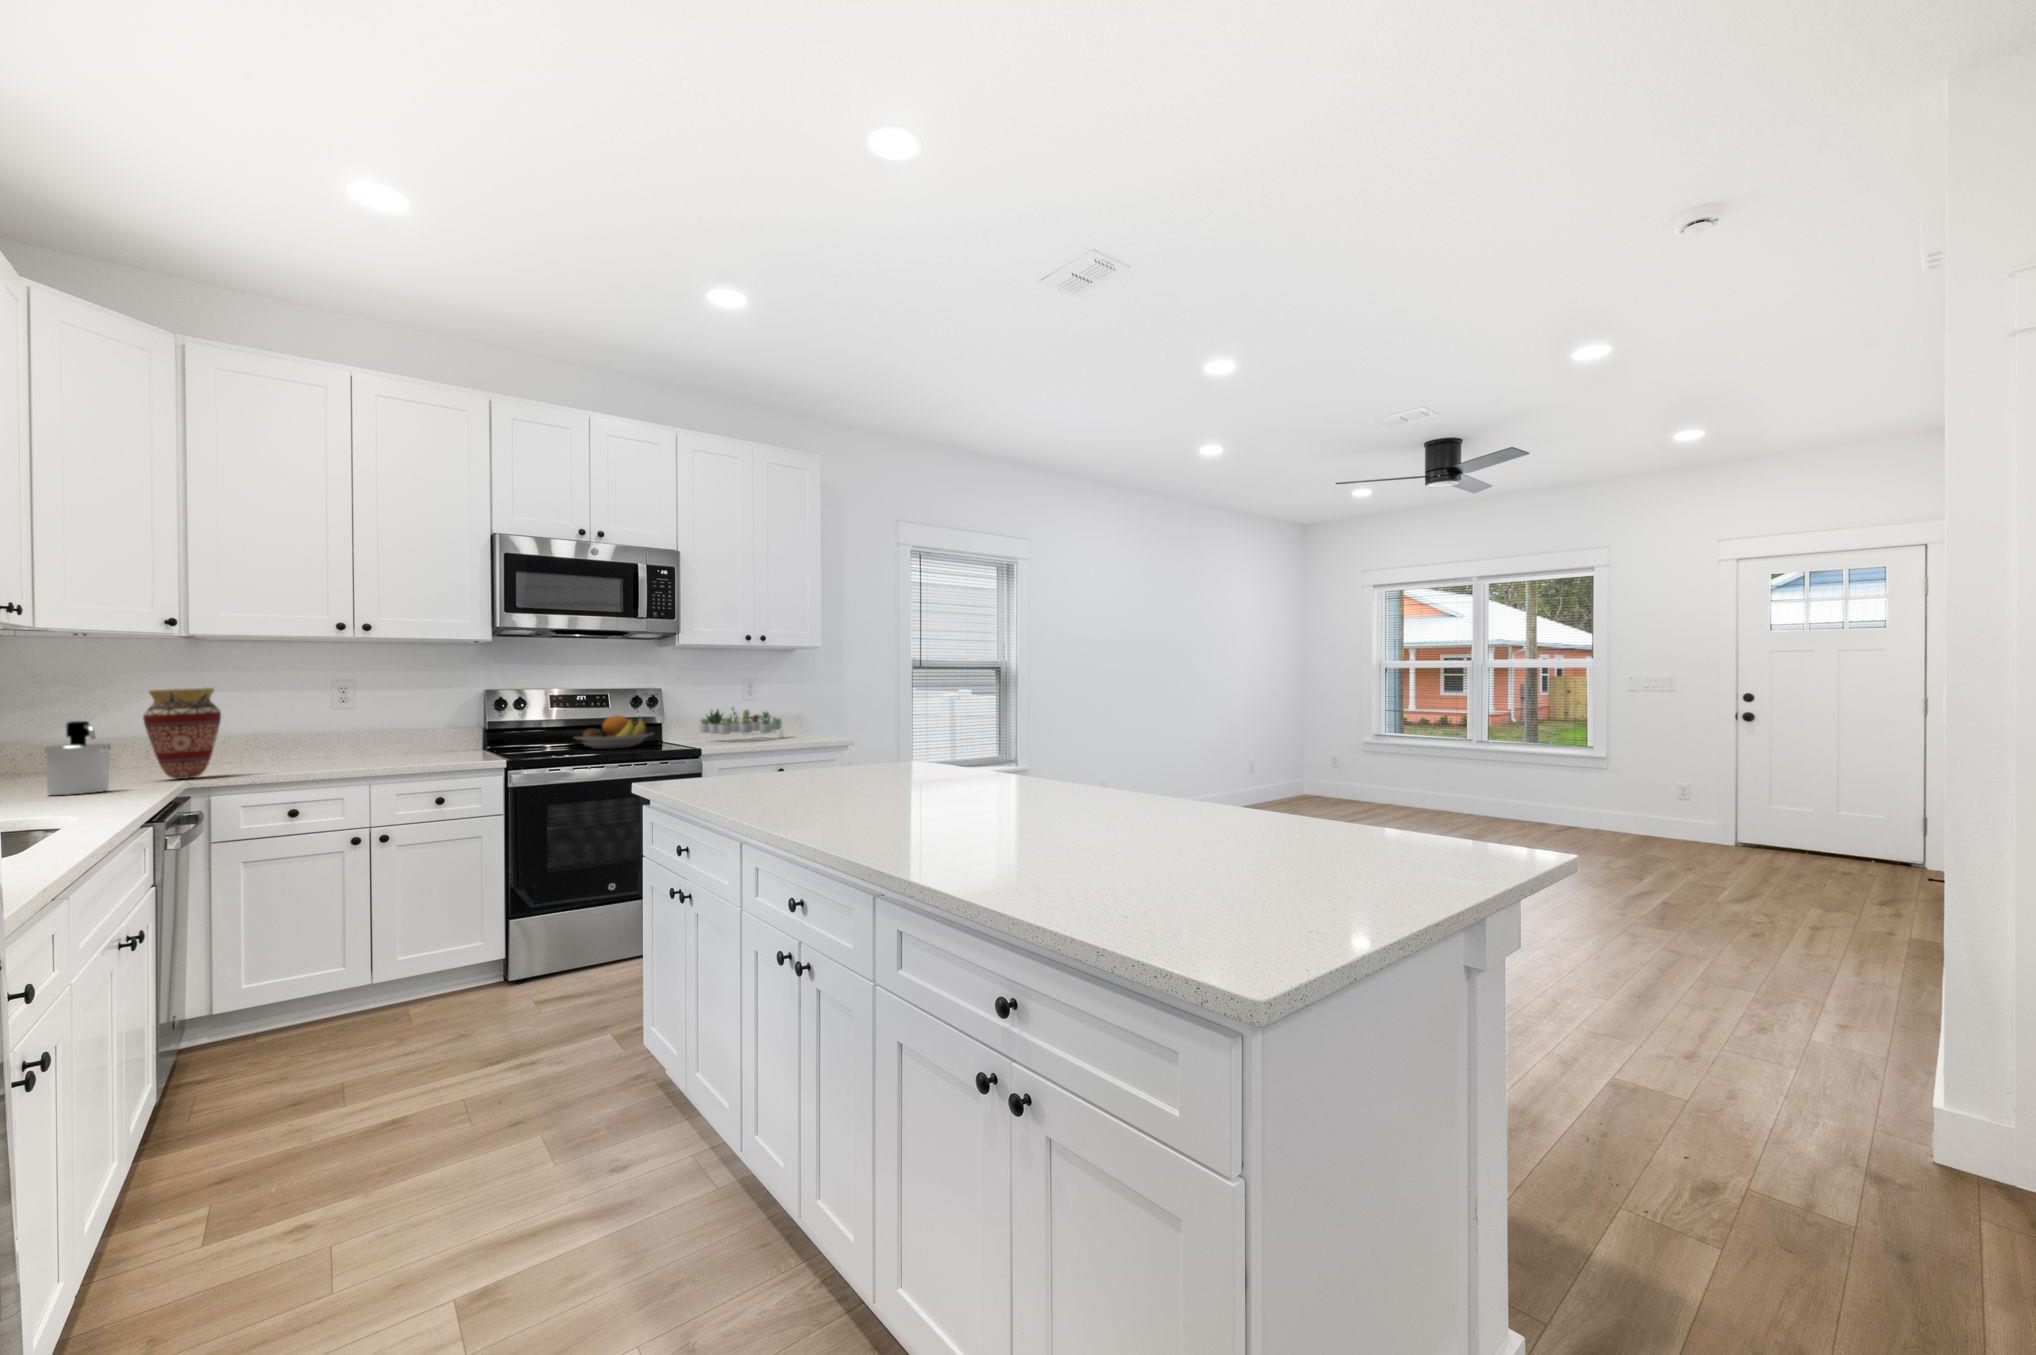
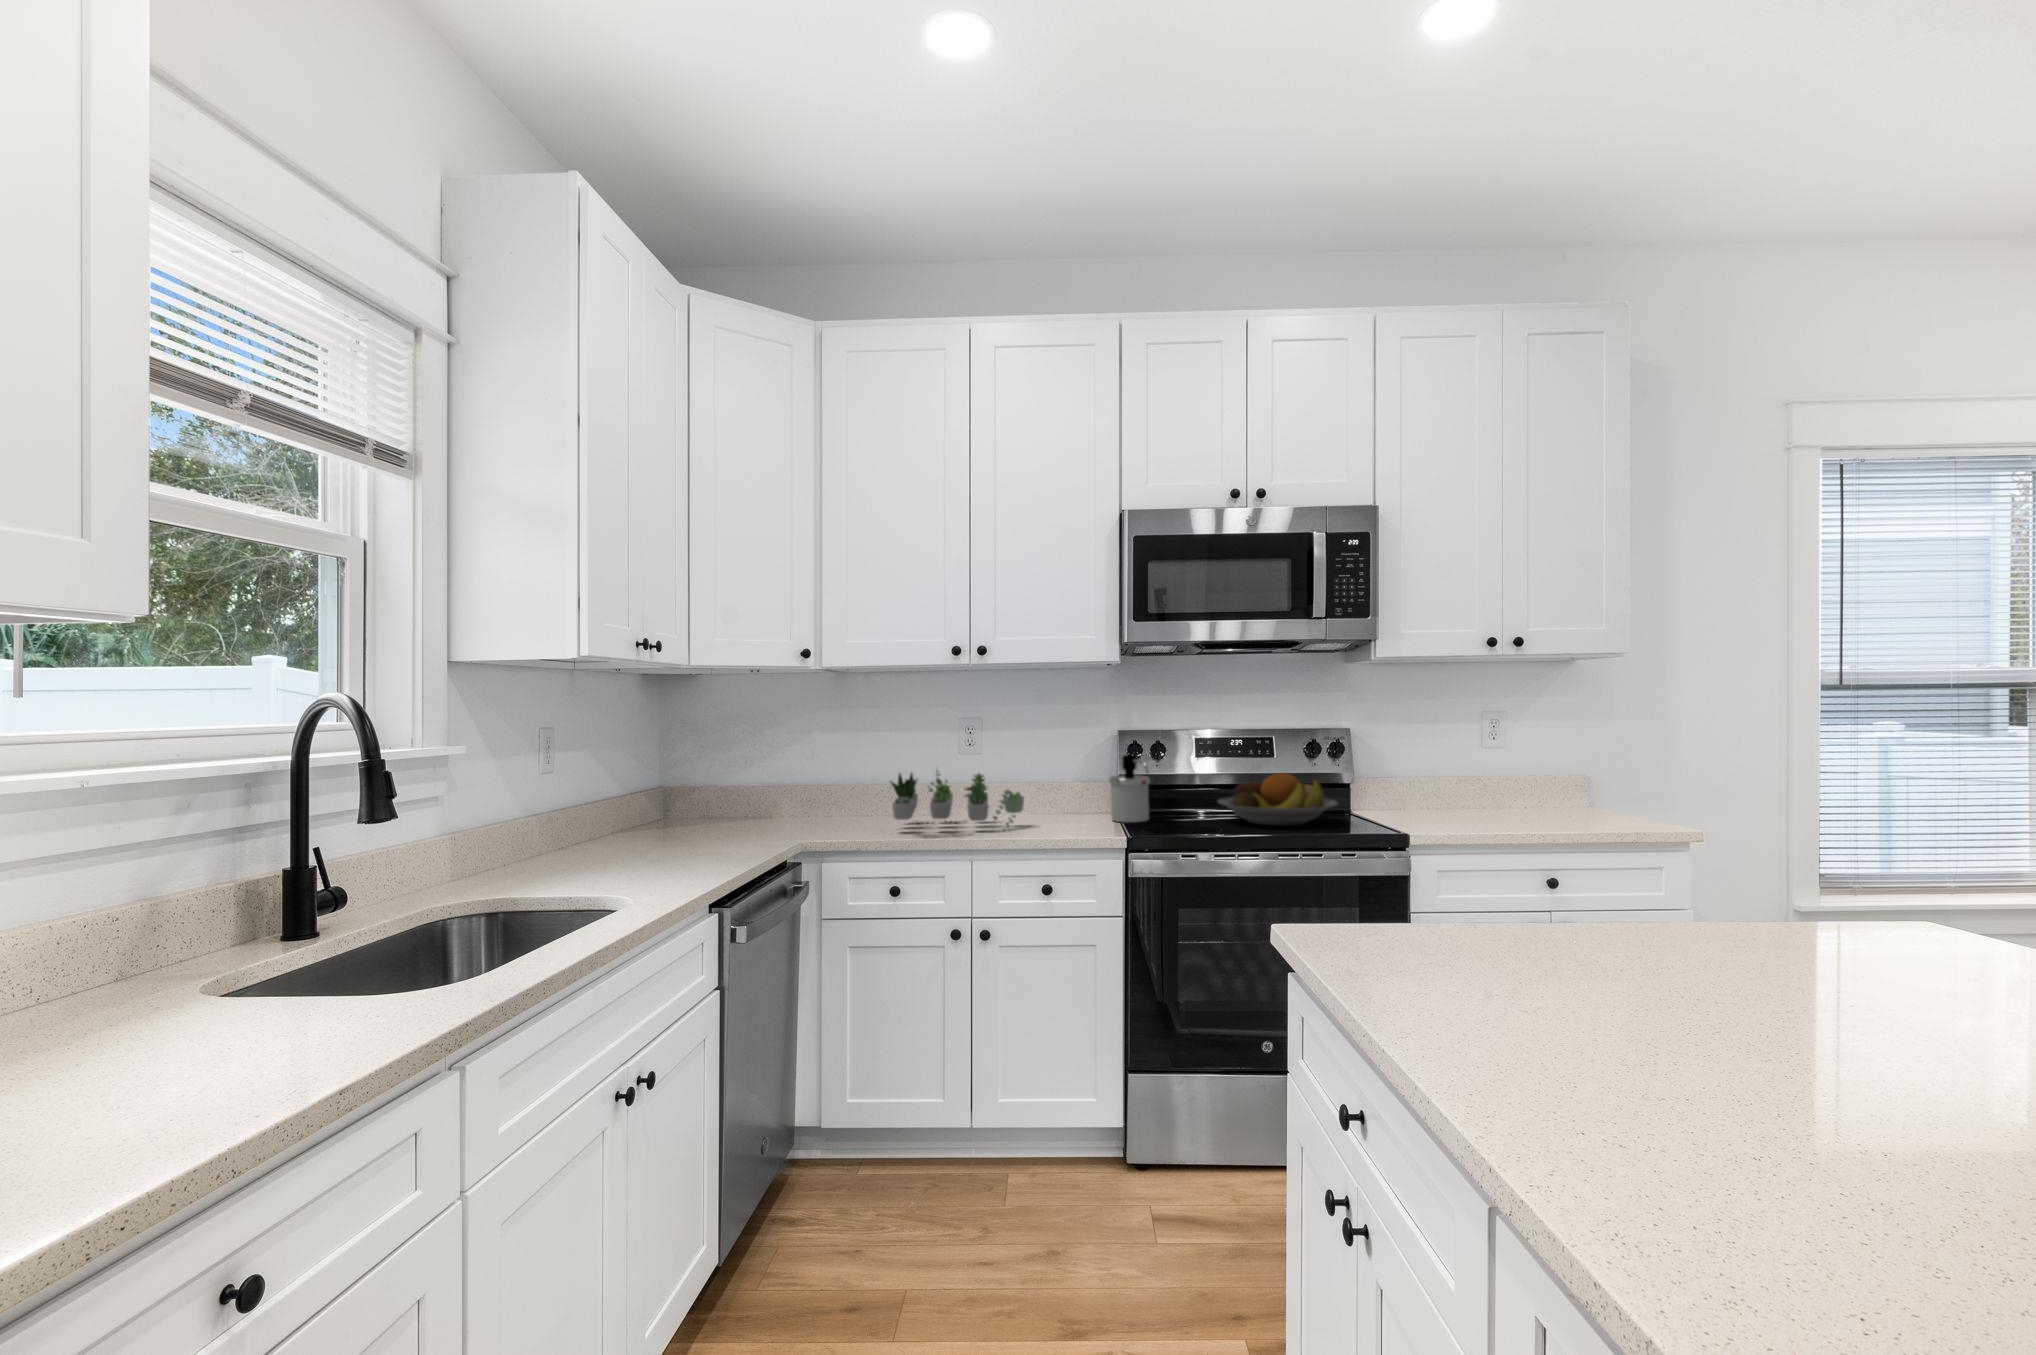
vase: present [143,687,221,779] -> none [767,728,833,837]
succulent plant: present [699,708,782,735] -> present [891,771,1024,830]
soap dispenser: present [44,721,111,795] -> present [1110,755,1150,823]

